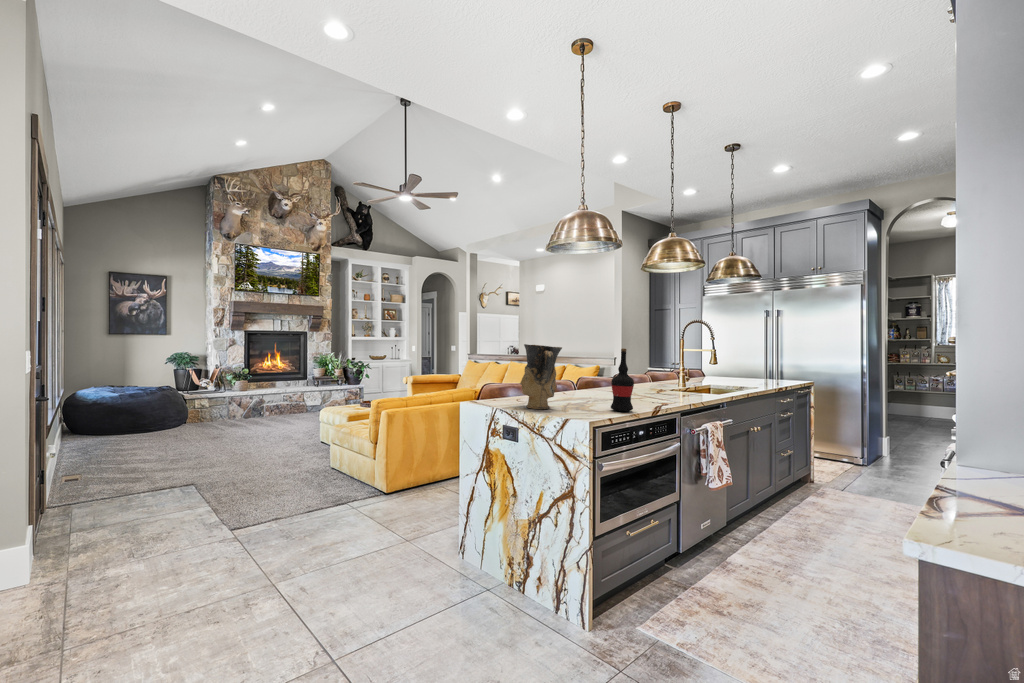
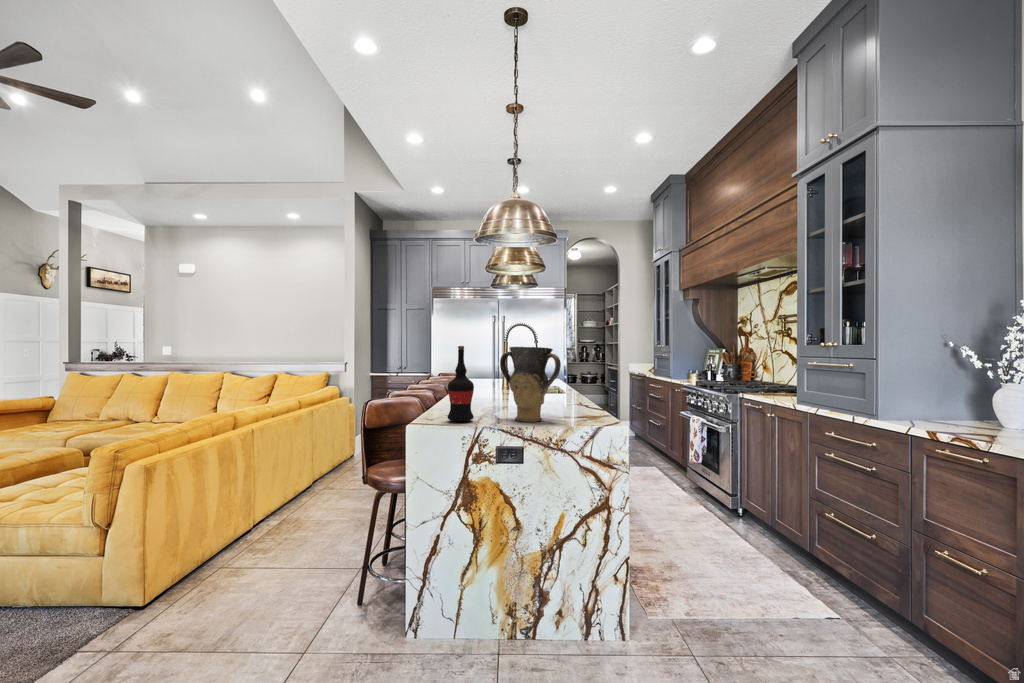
wine bottle: present [611,348,634,411] -> present [448,346,474,422]

